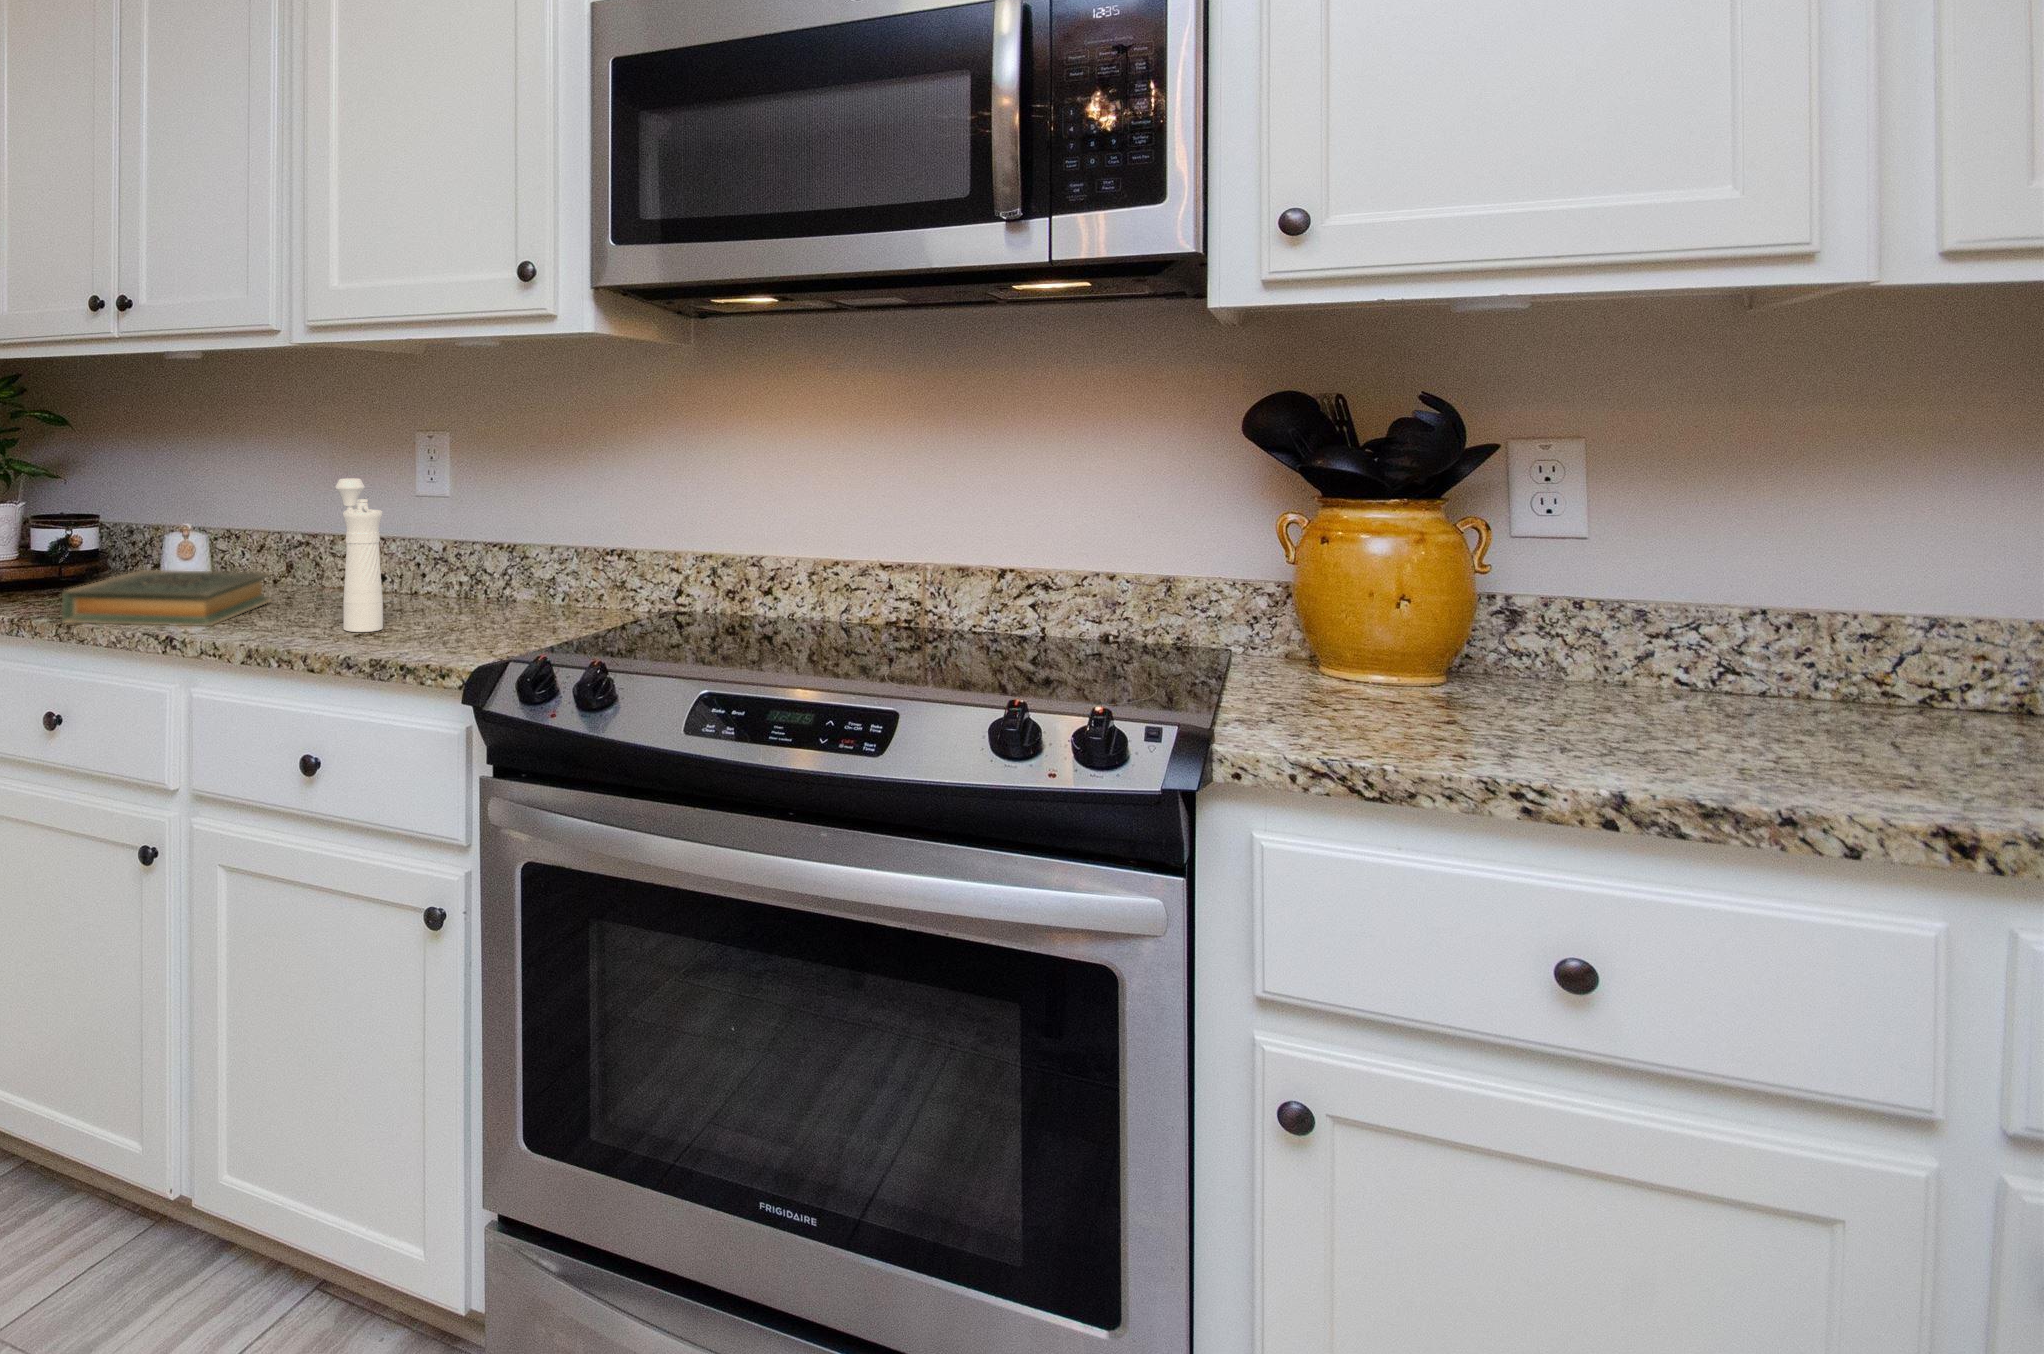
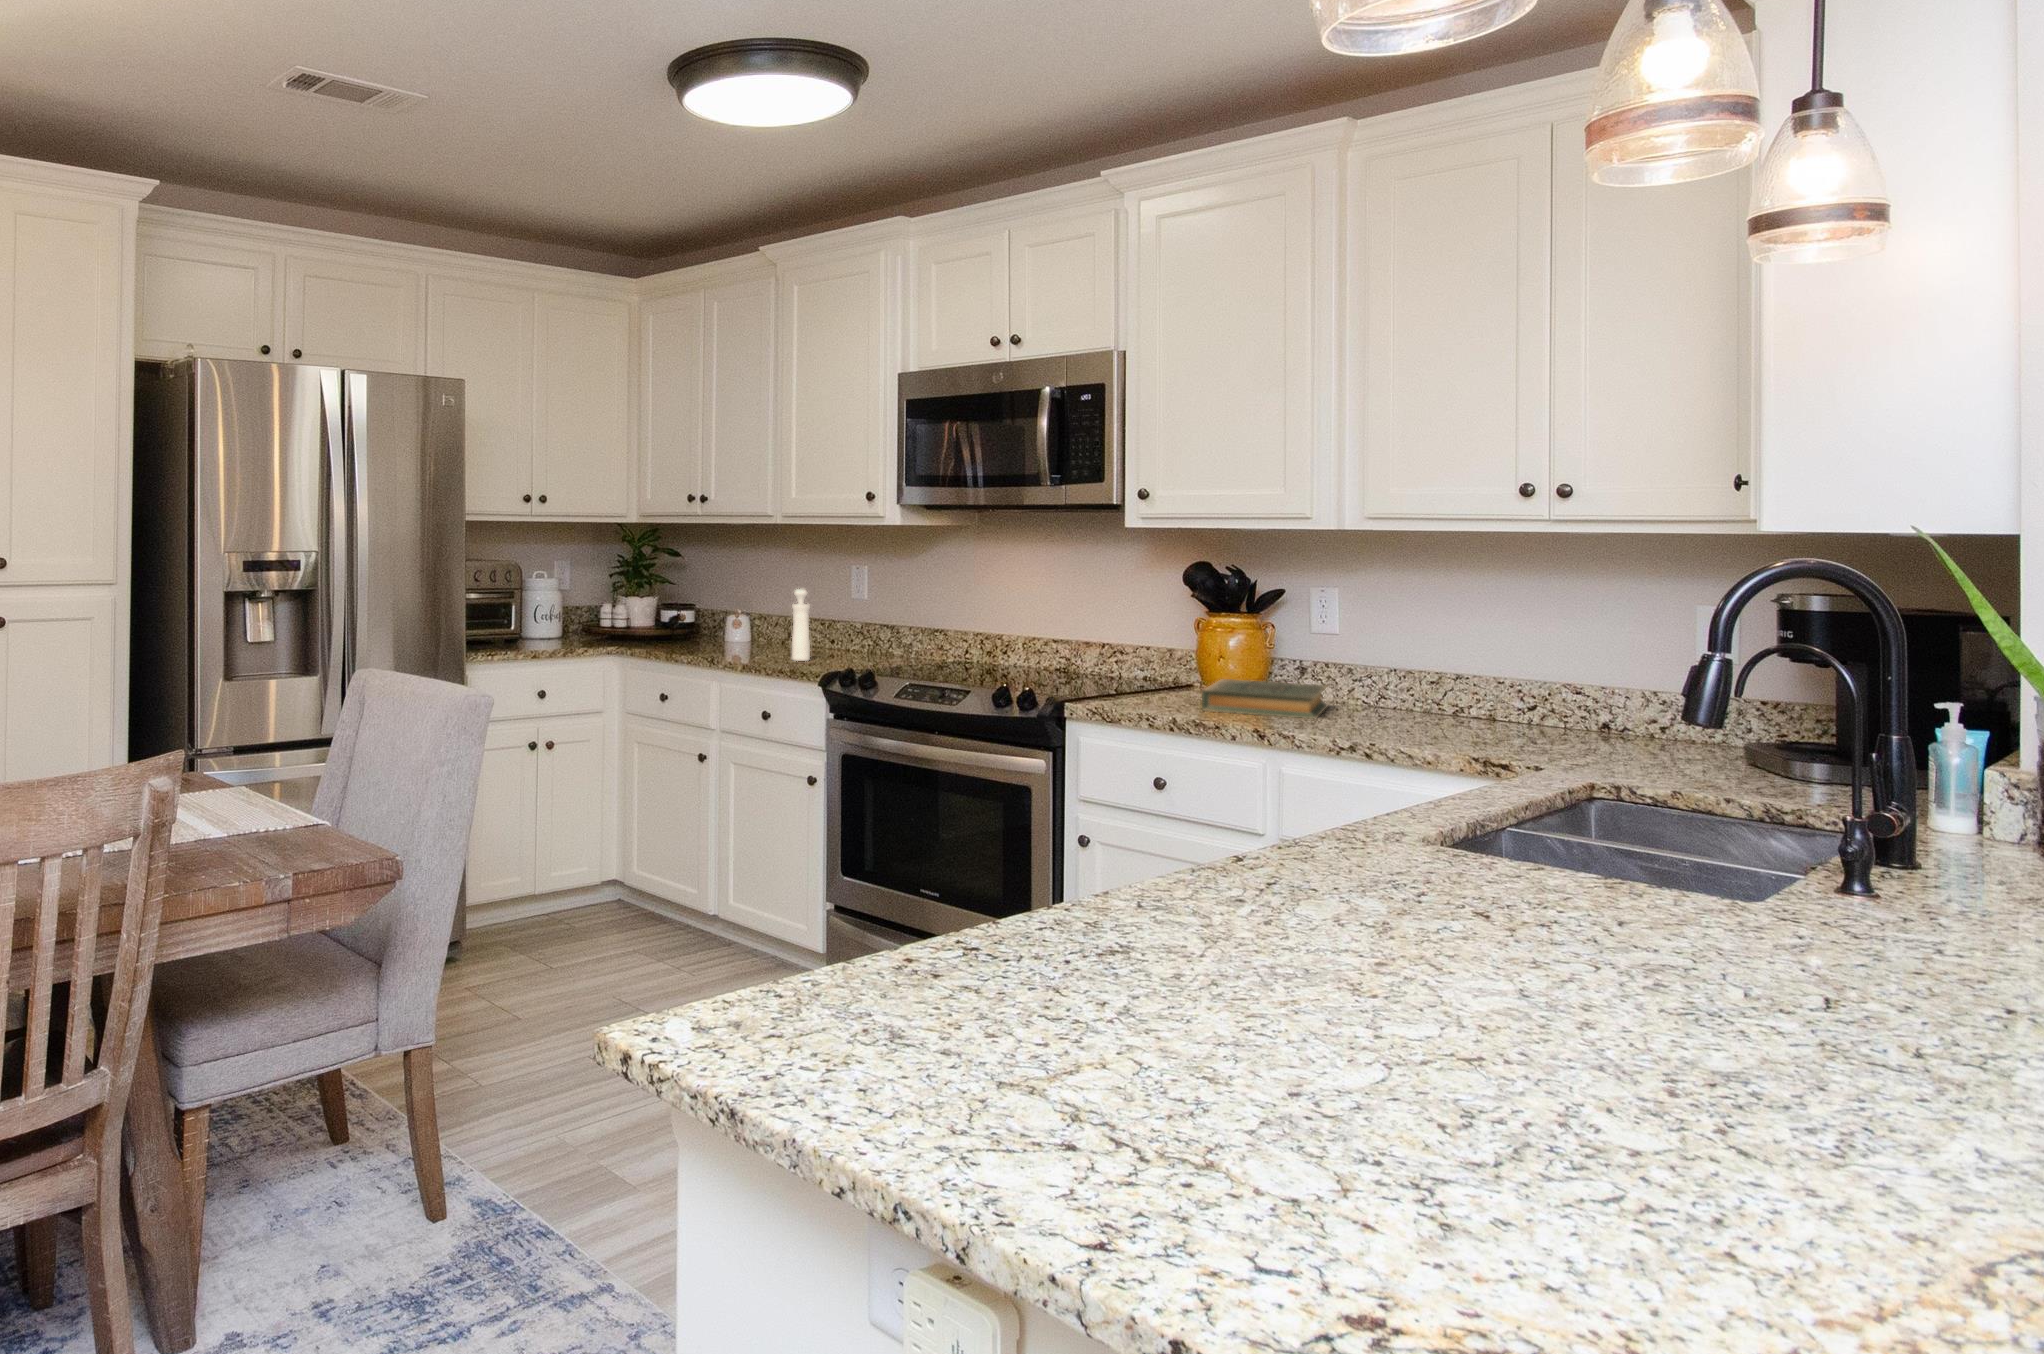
hardback book: present [62,570,271,626] -> present [1202,679,1327,719]

